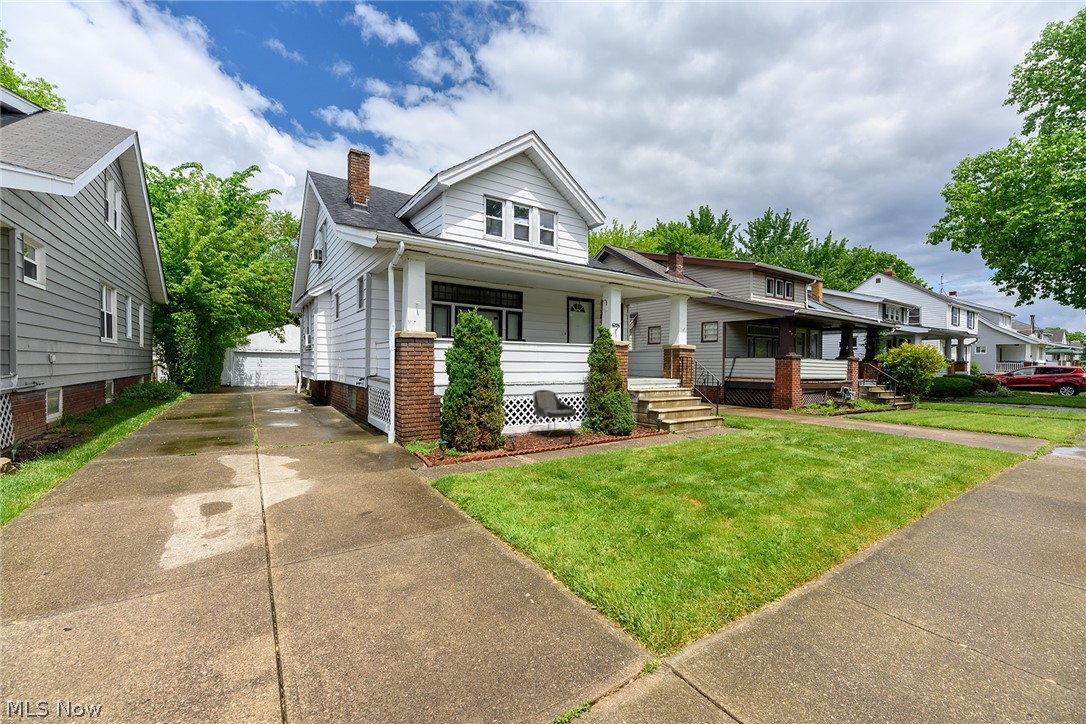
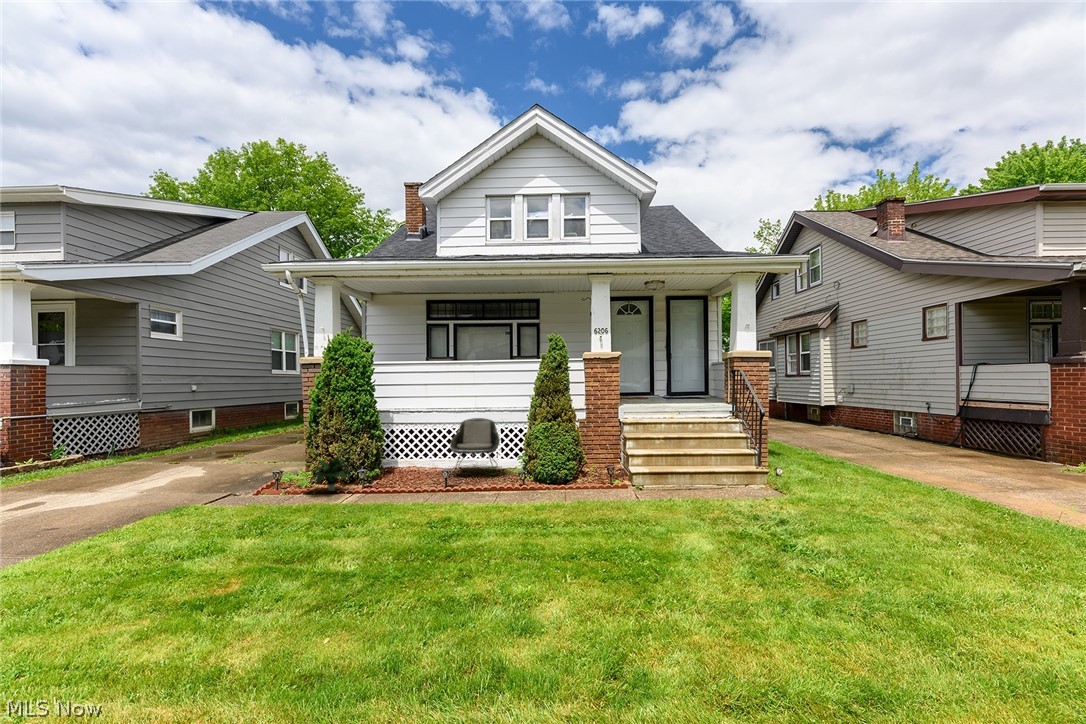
potted plant: none [477,422,517,455] -> present [310,455,355,491]

